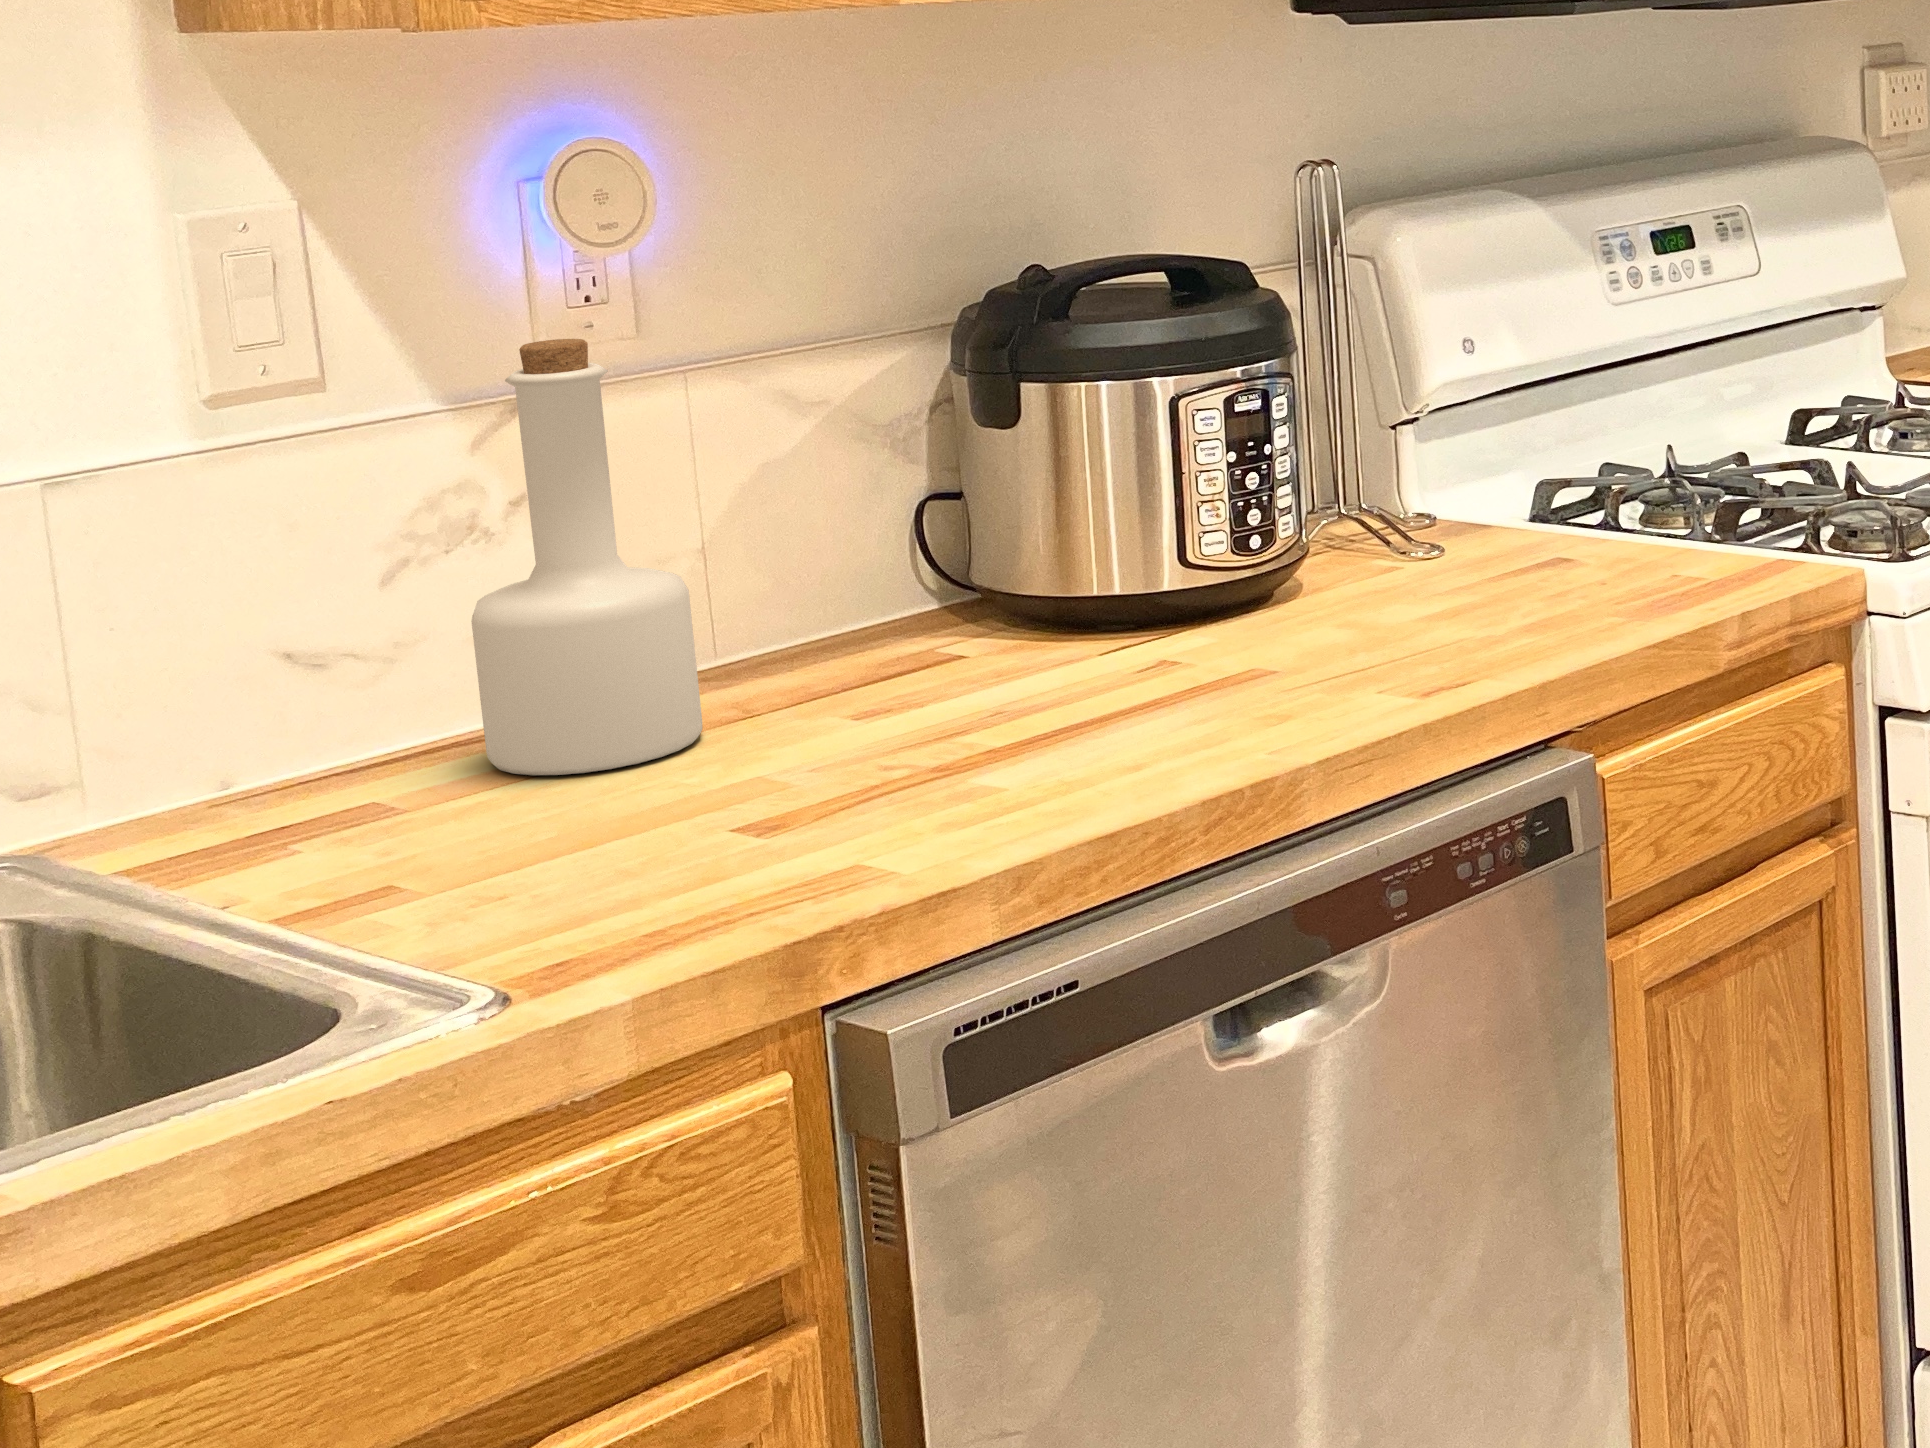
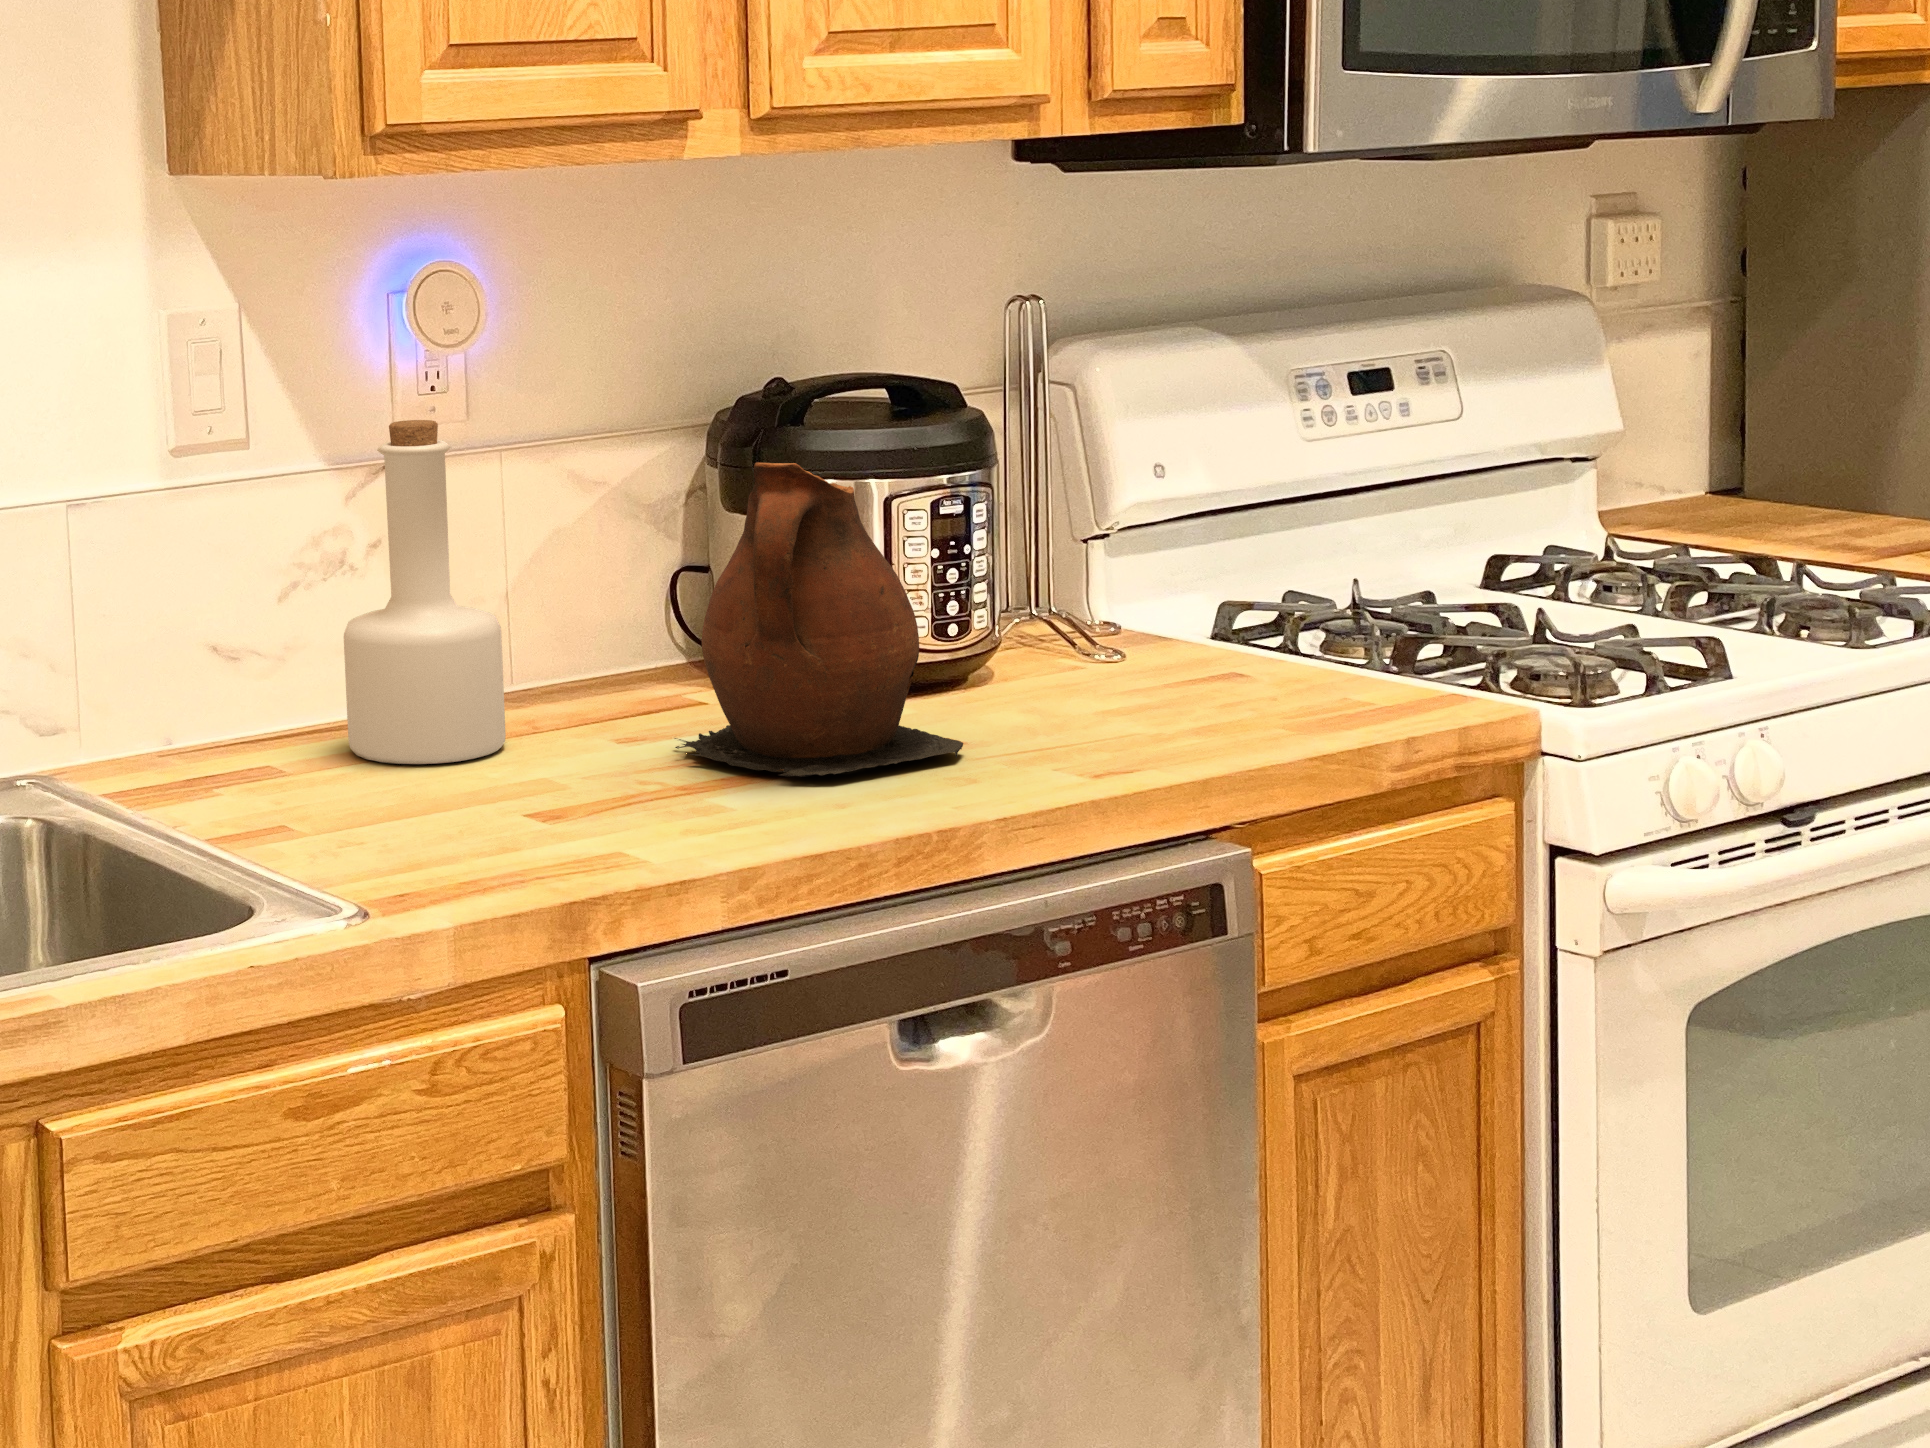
ceramic pitcher: none [920,367,1269,739] -> present [675,463,963,777]

